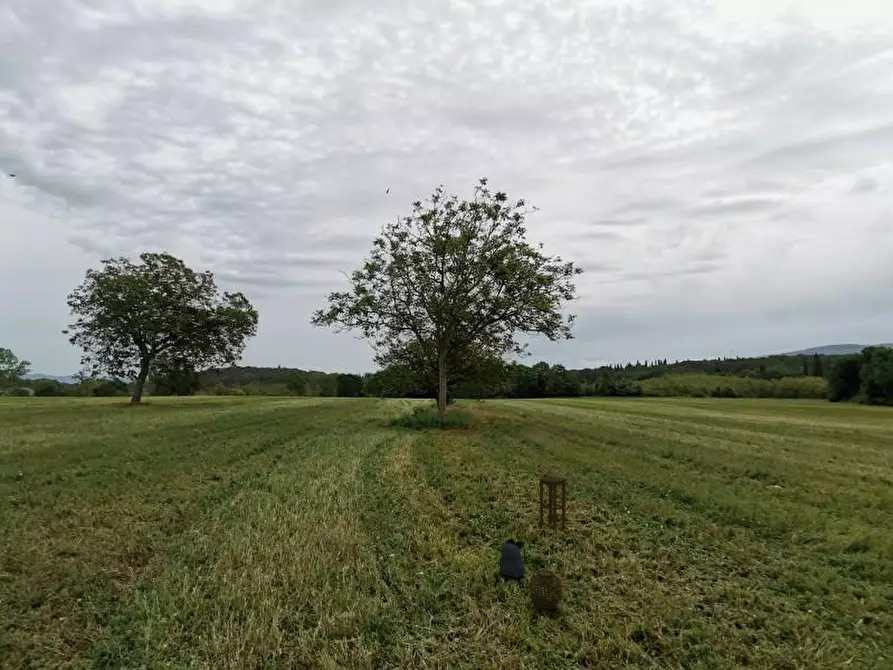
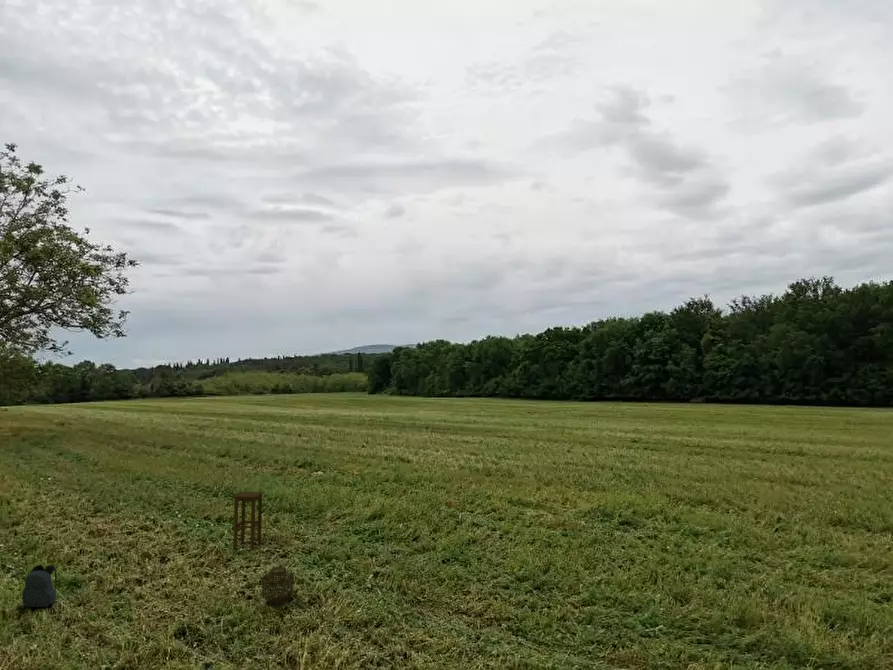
stool: present [539,476,567,530] -> present [233,492,263,550]
woven basket: present [530,570,562,609] -> present [262,567,294,605]

